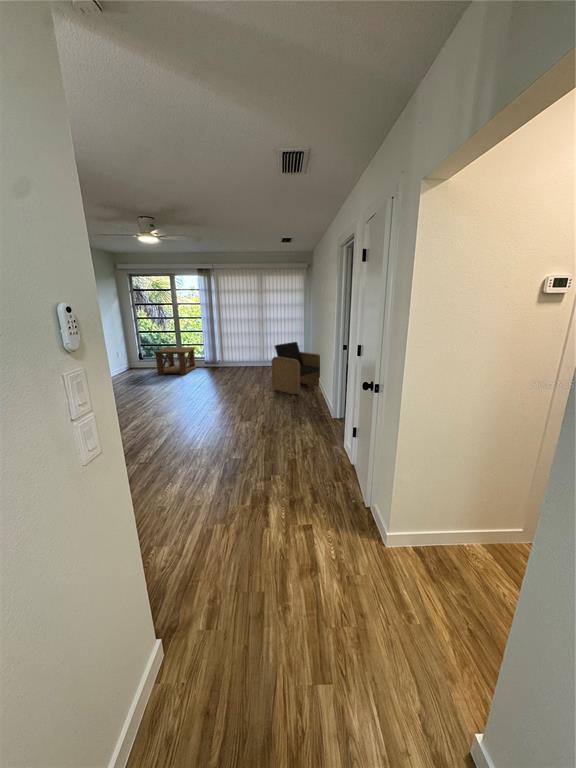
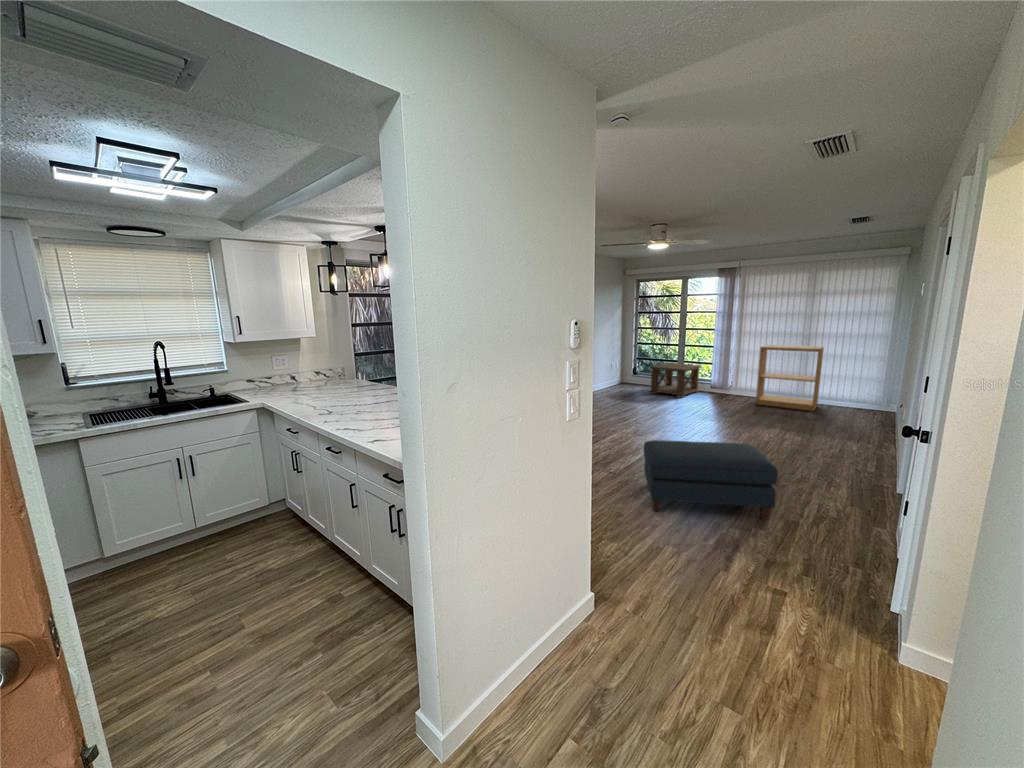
bookshelf: none [235,329,272,373] -> present [756,345,824,411]
armchair: present [272,342,320,394] -> none [804,368,915,447]
ottoman: none [171,409,281,491] -> present [644,440,778,519]

